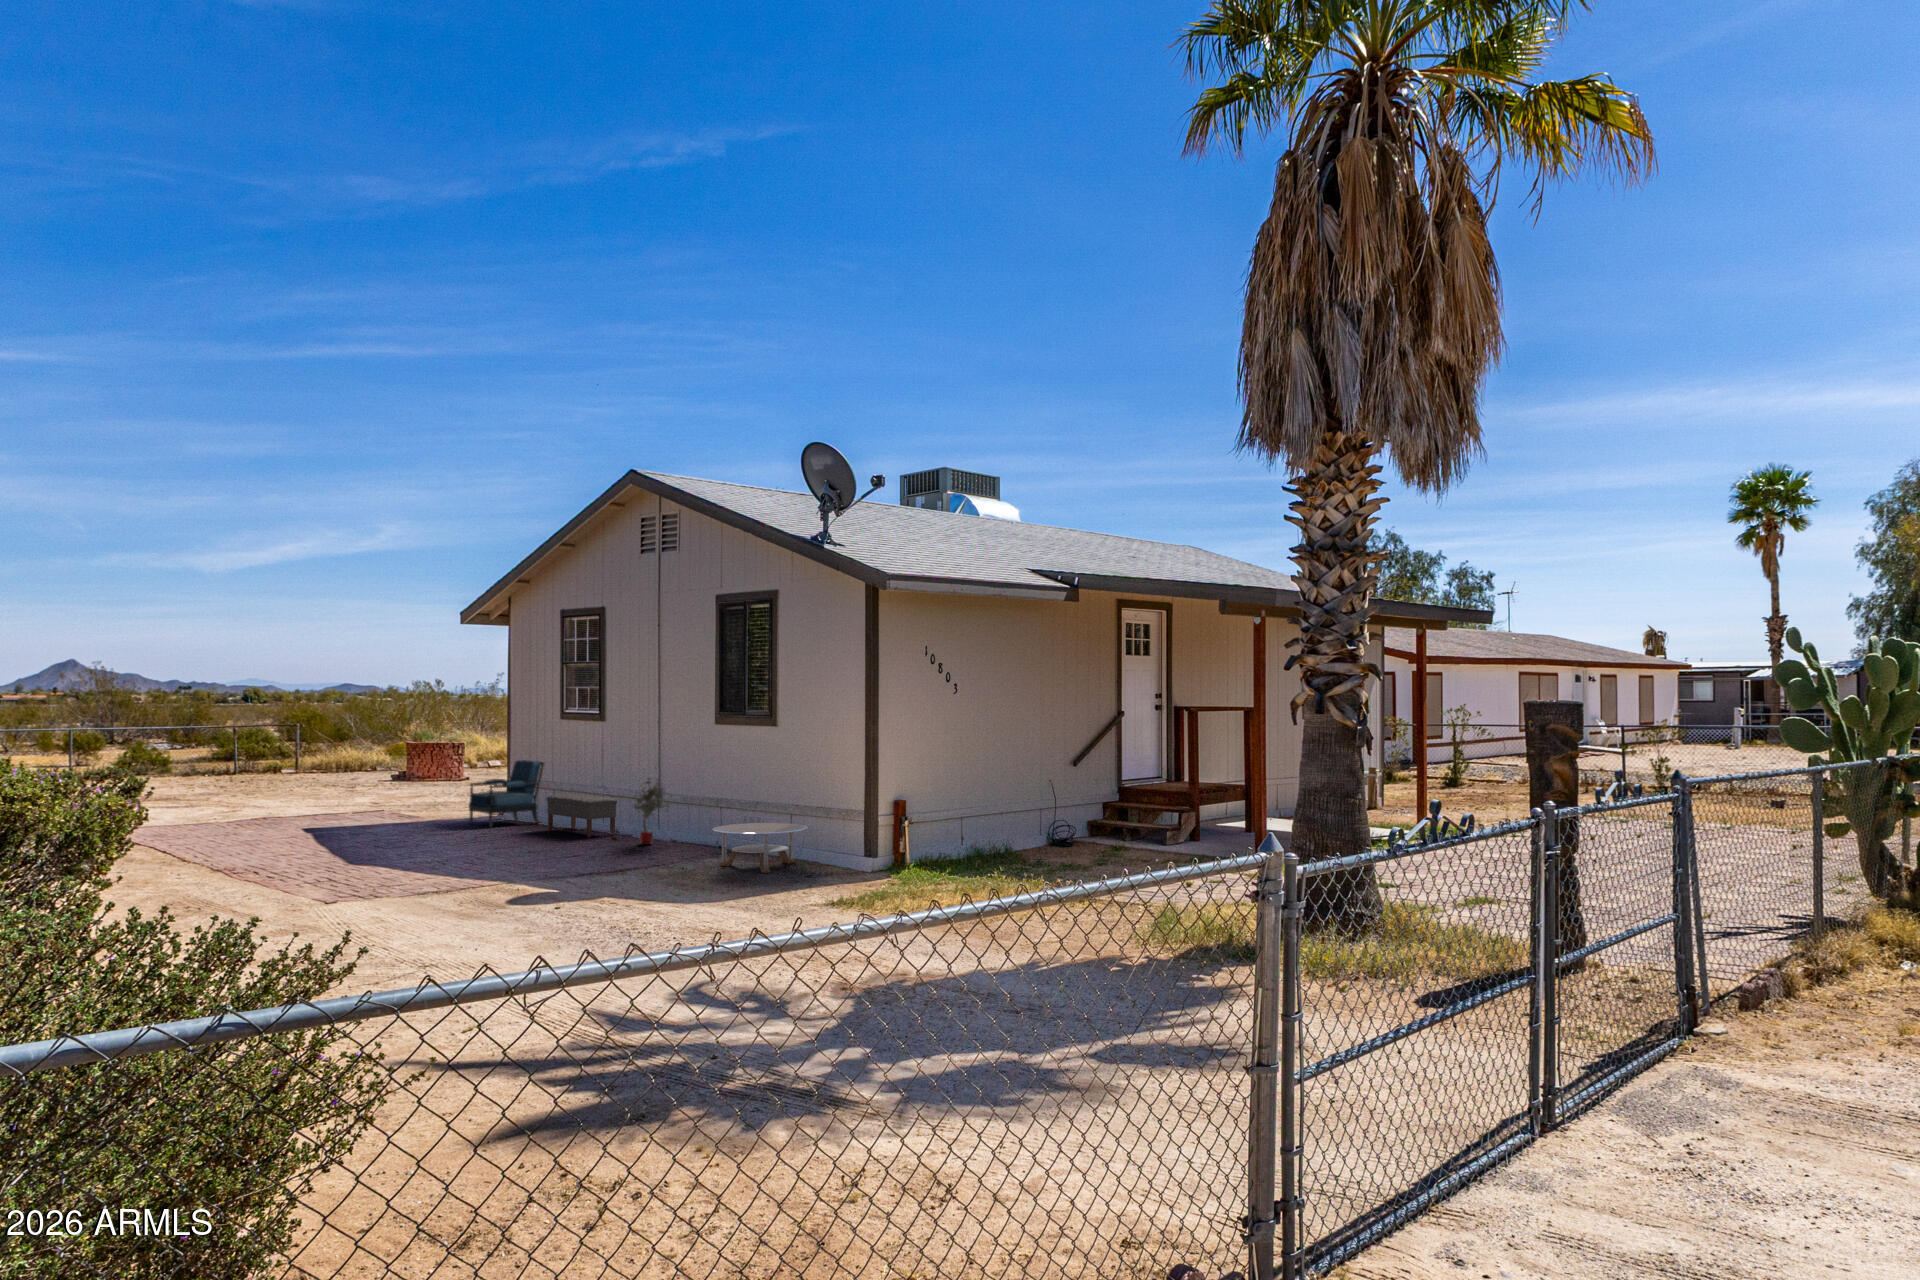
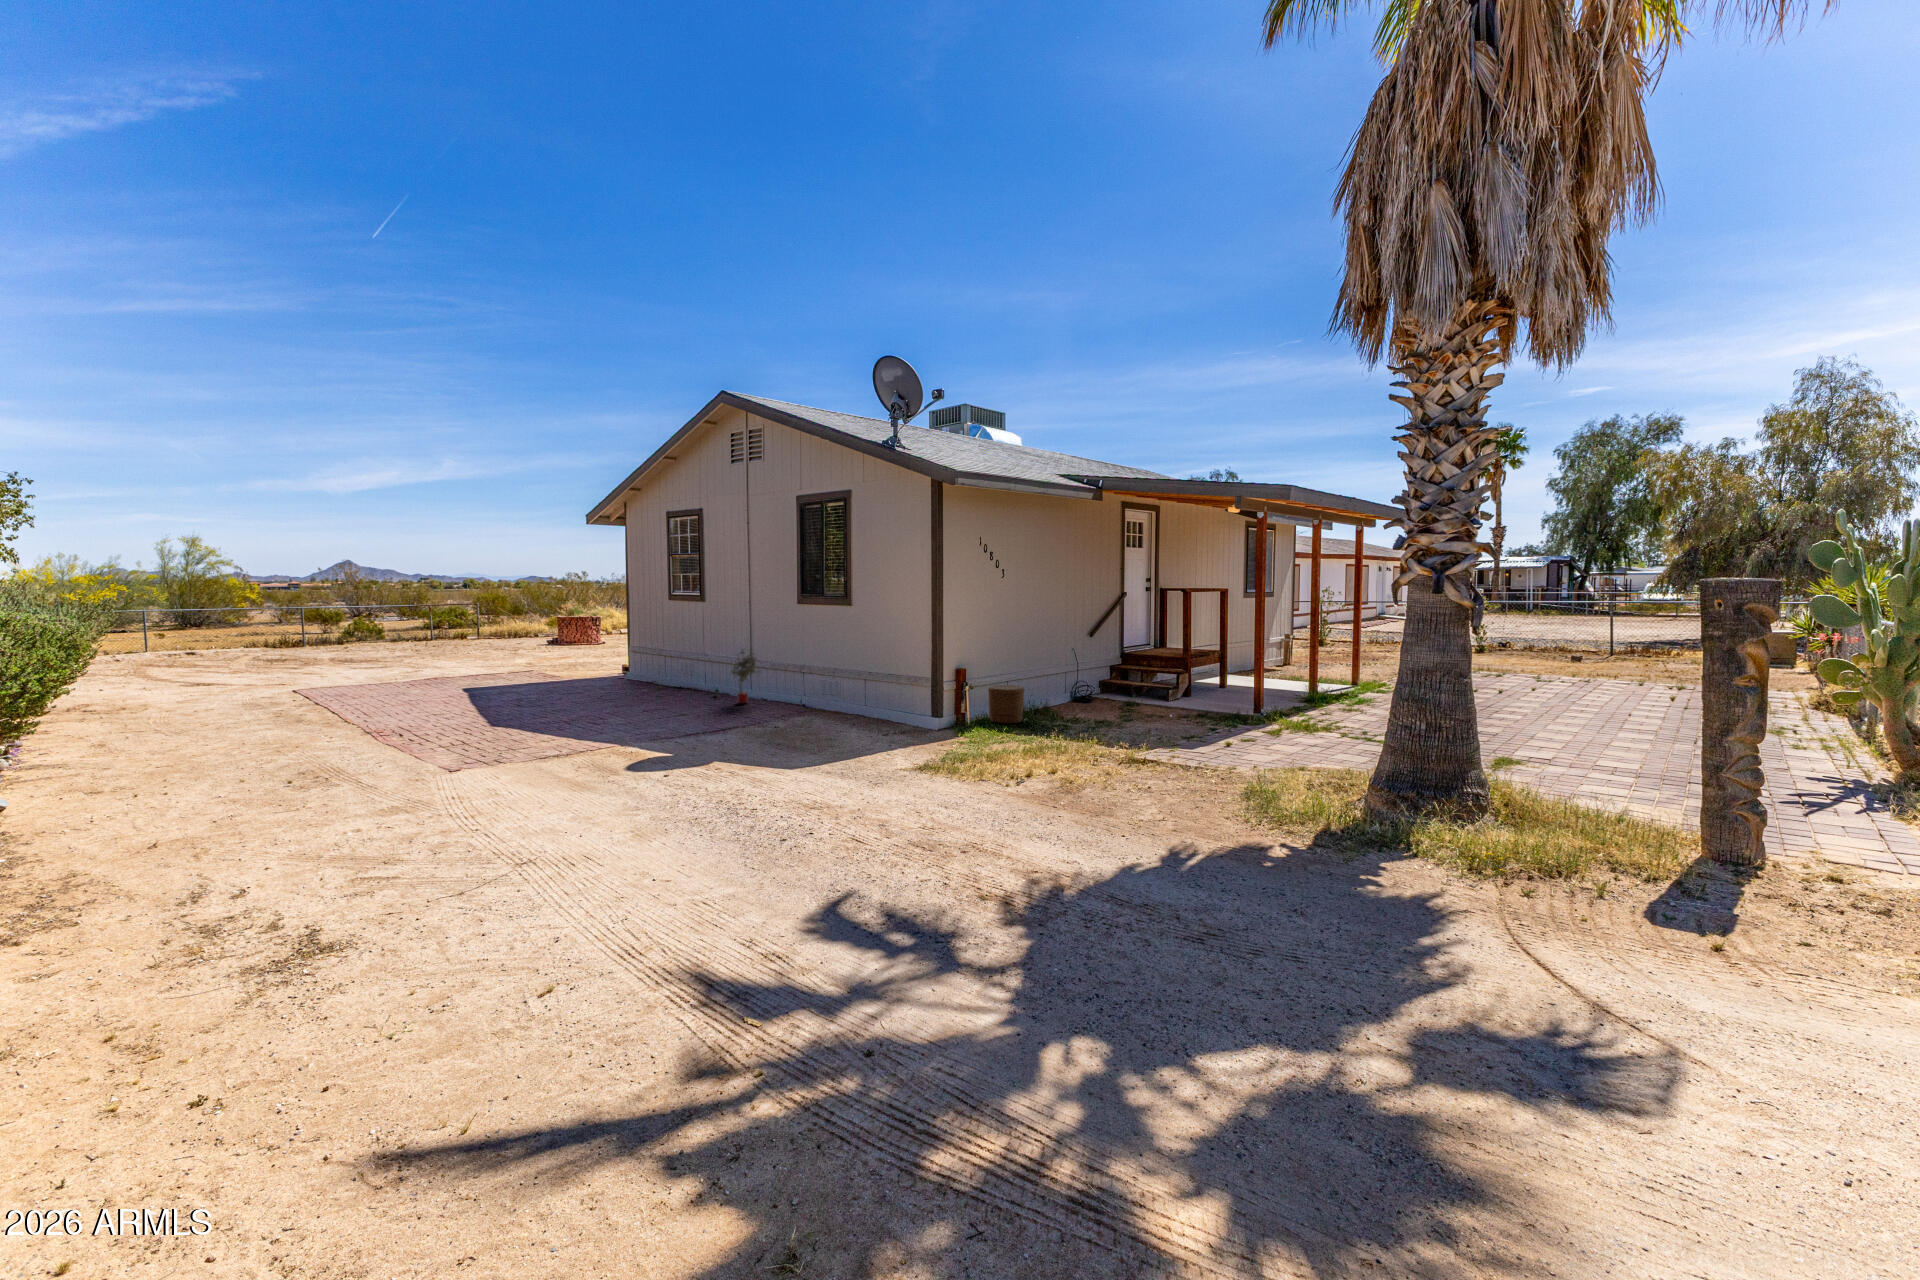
chair: present [469,760,544,827] -> none [596,633,657,688]
bench: present [547,794,617,838] -> none [659,660,717,697]
woven basket: none [930,820,973,865] -> present [988,685,1025,724]
round table: present [712,823,808,873] -> none [802,688,885,734]

